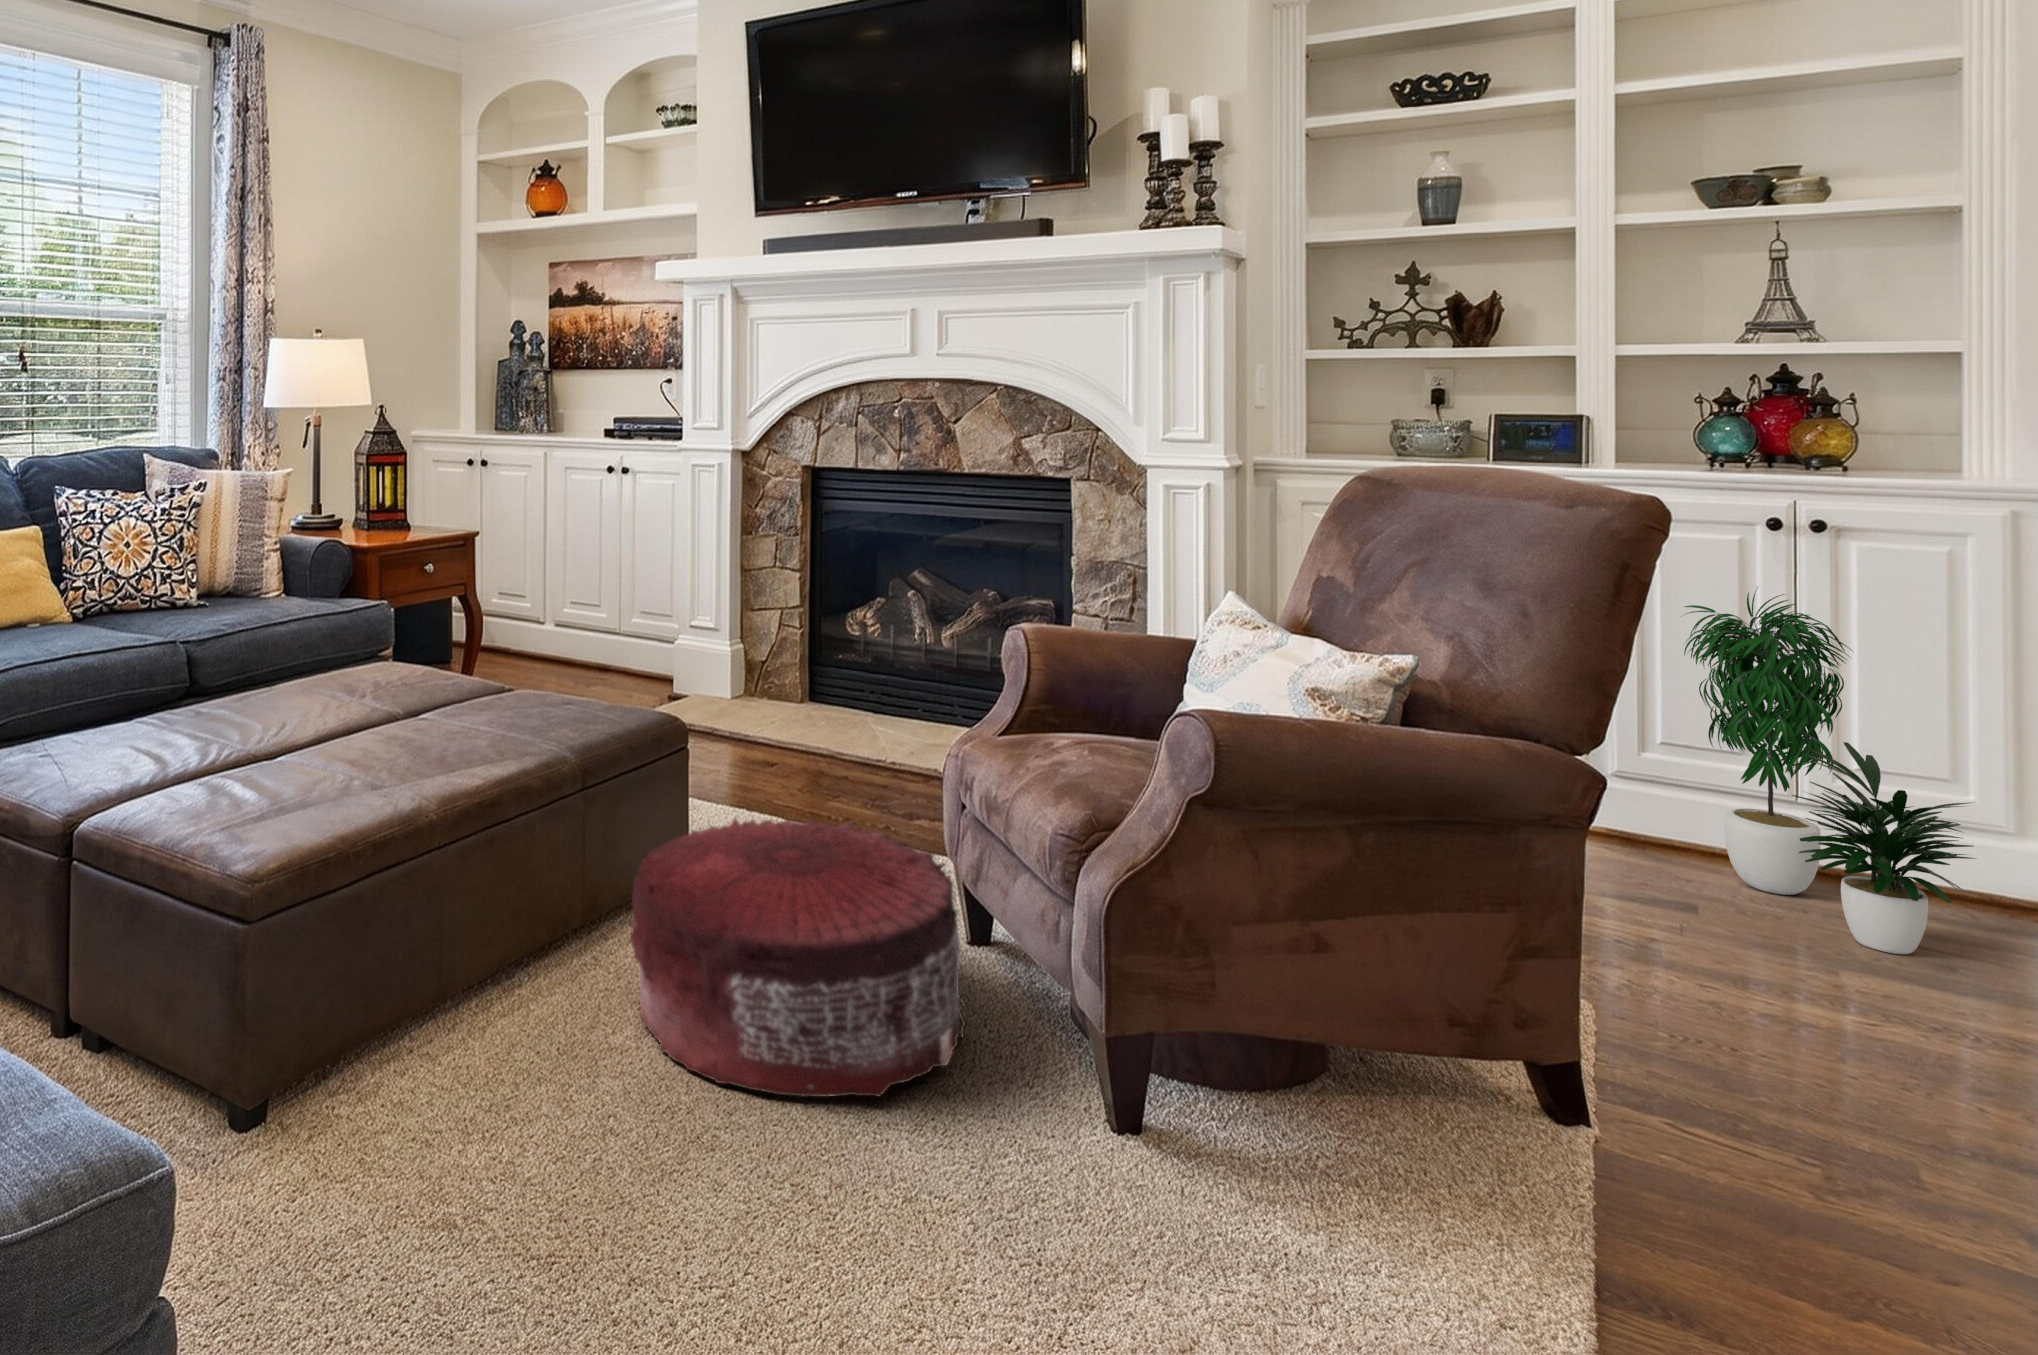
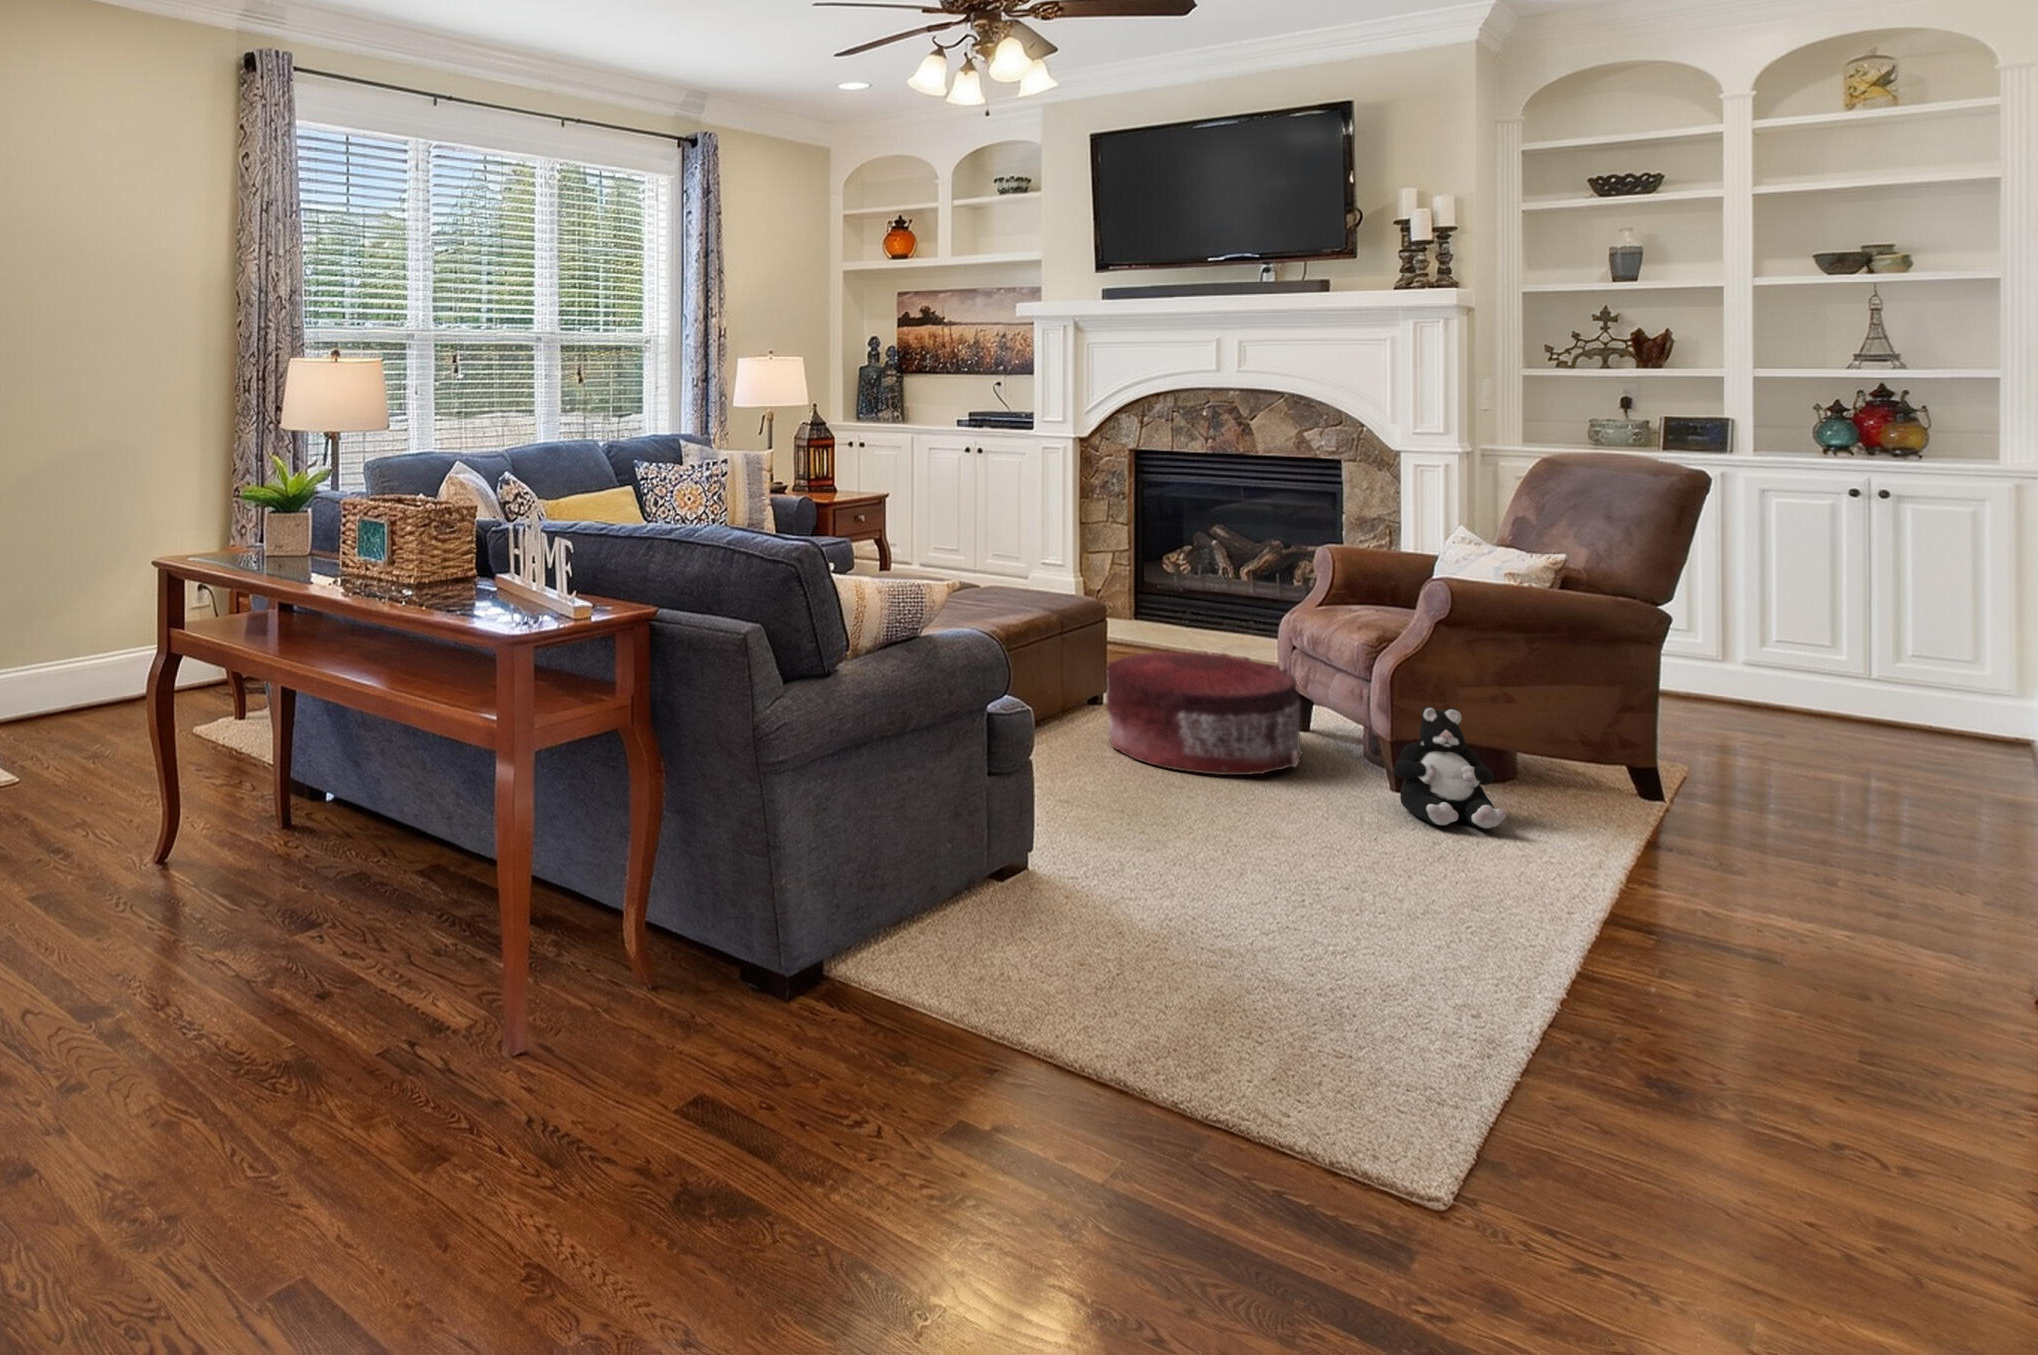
potted plant: present [1684,587,1976,954] -> none [1782,531,1961,758]
plush toy: none [1110,986,1327,1276] -> present [1394,707,1506,829]

